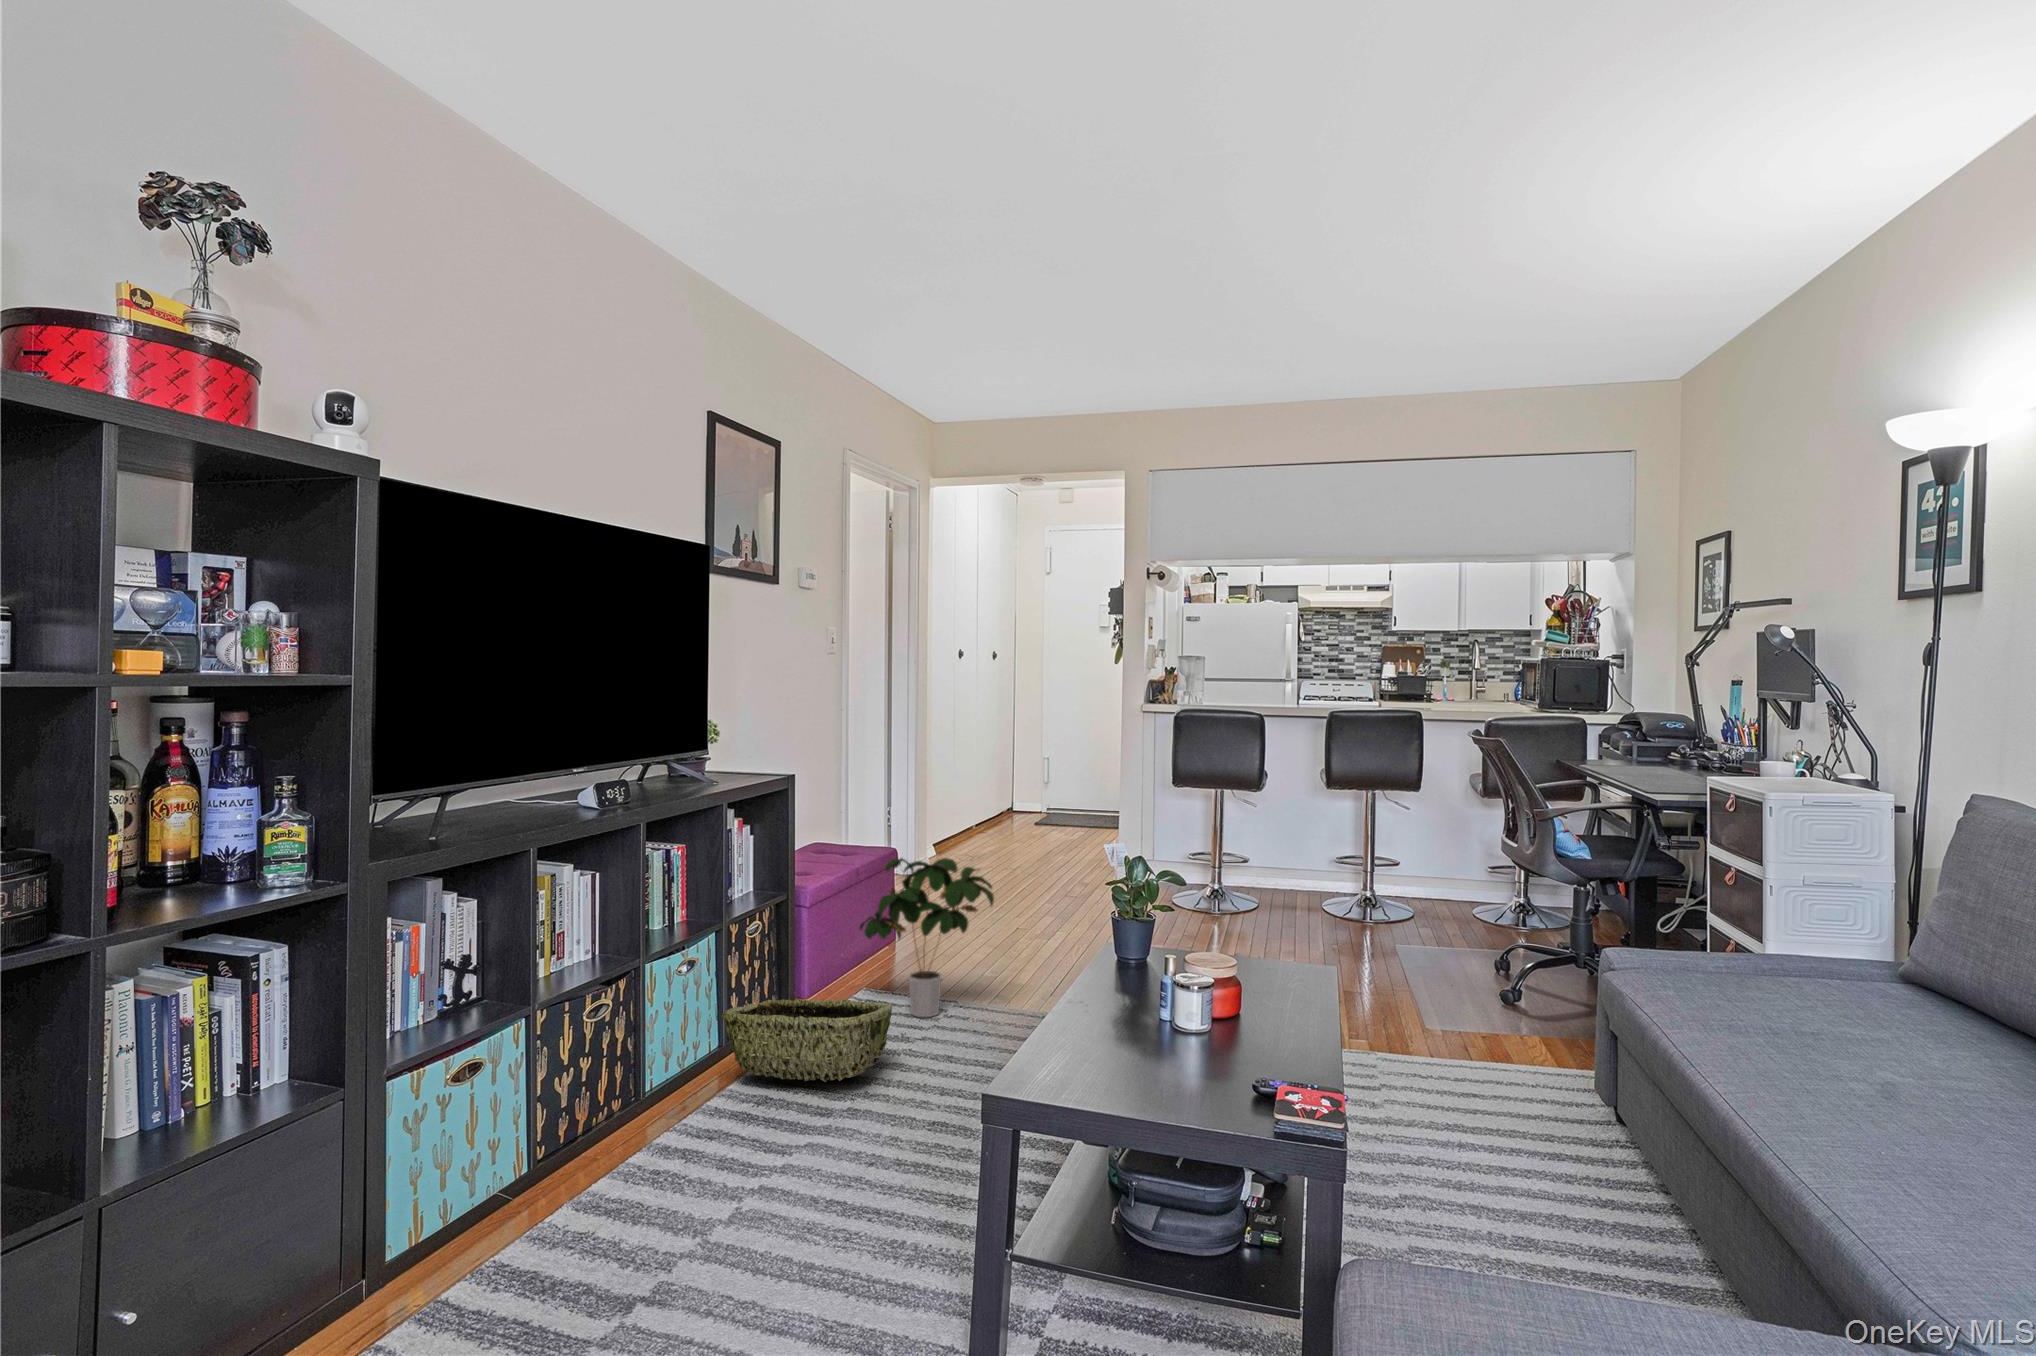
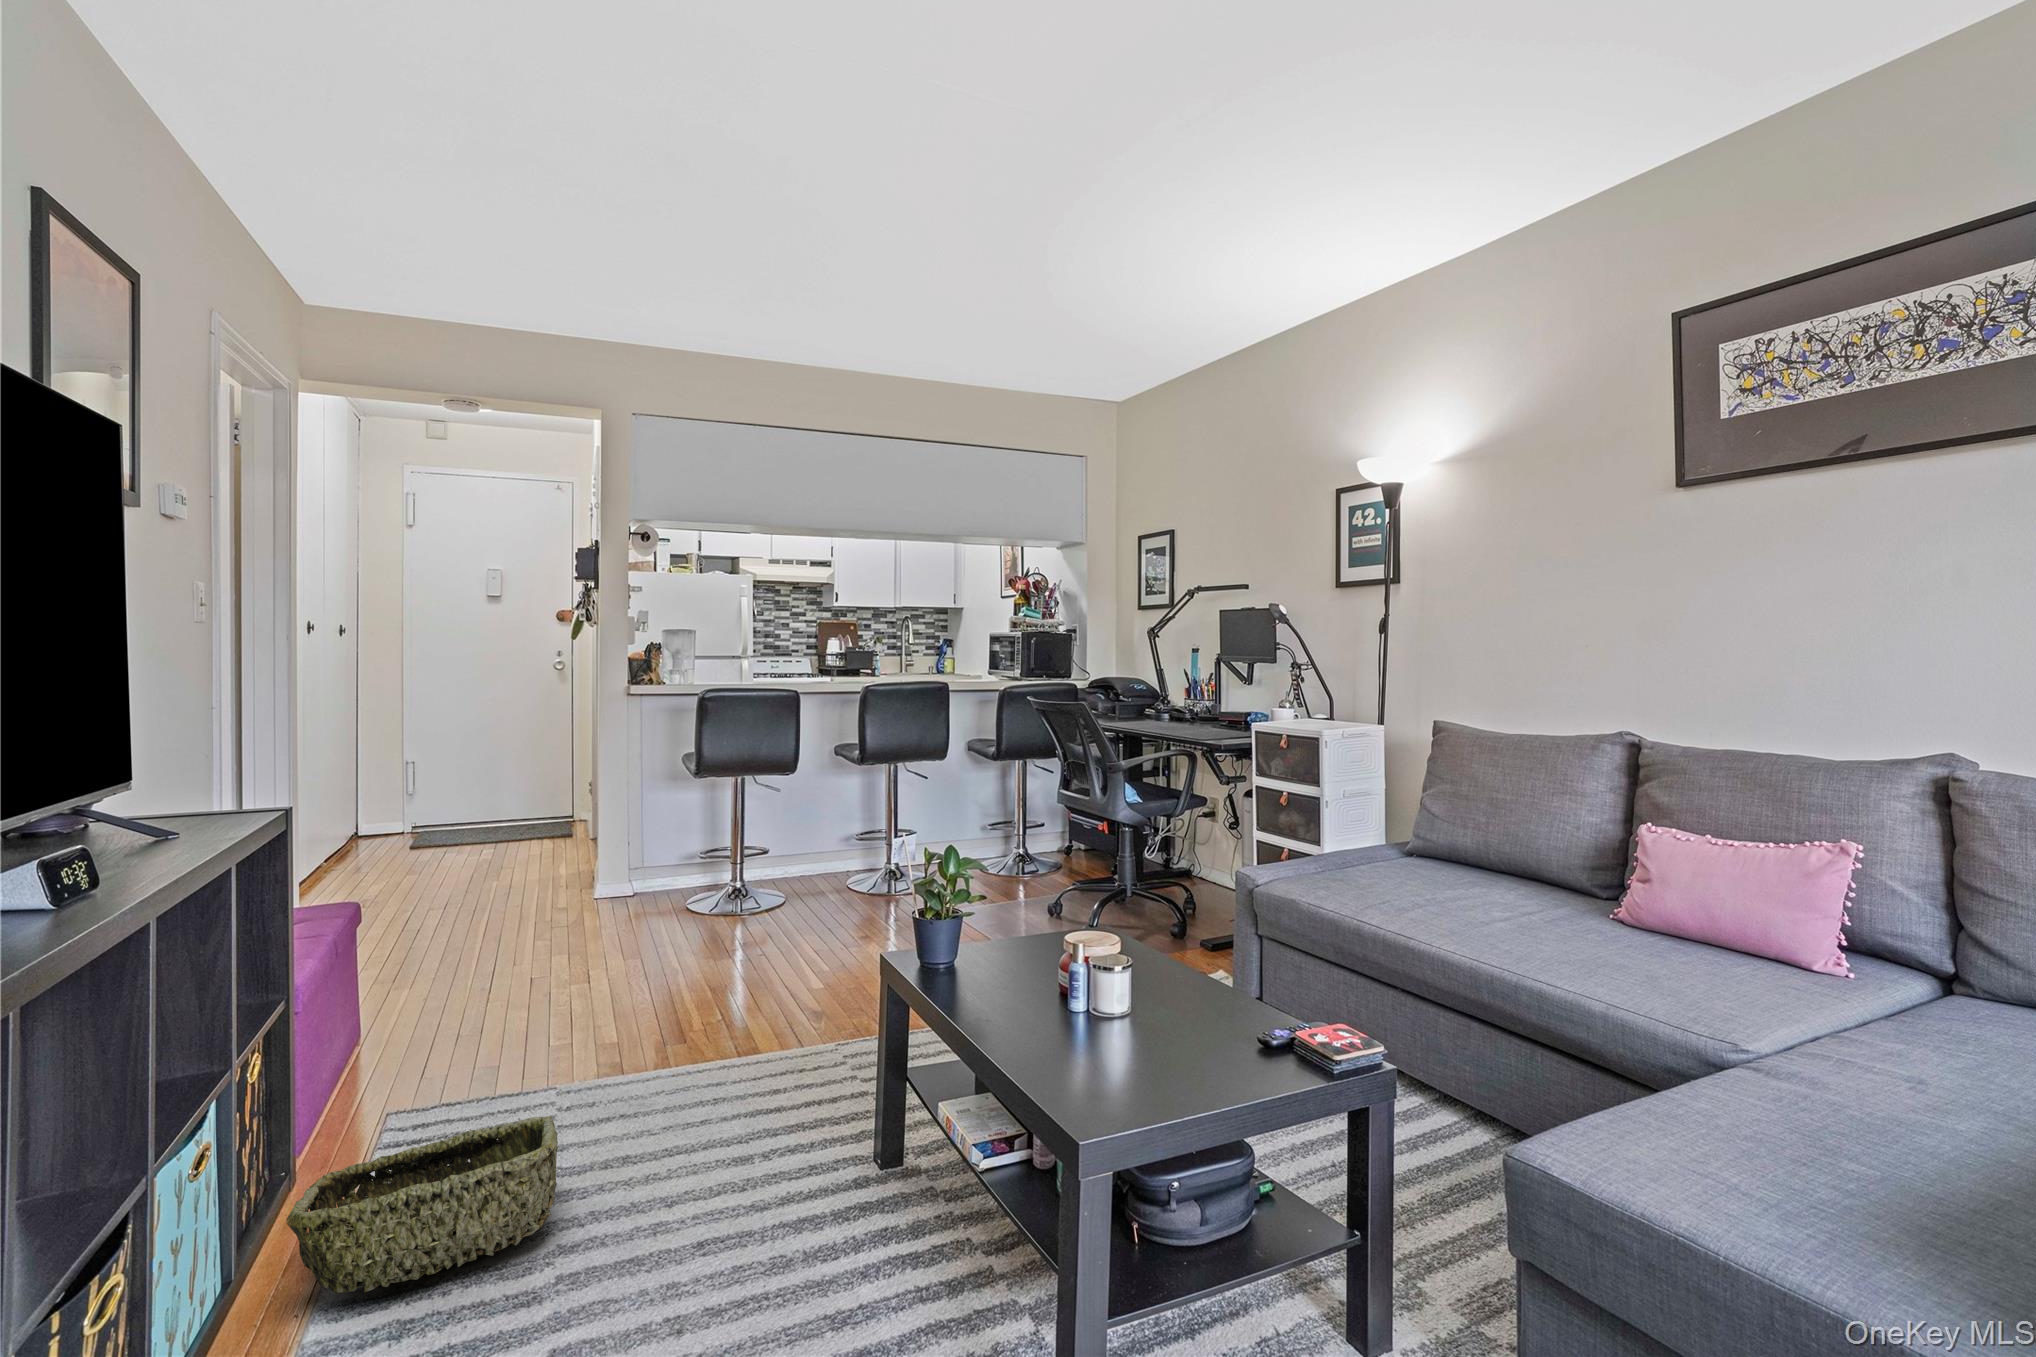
potted plant: present [860,858,994,1017] -> none [401,905,613,1125]

